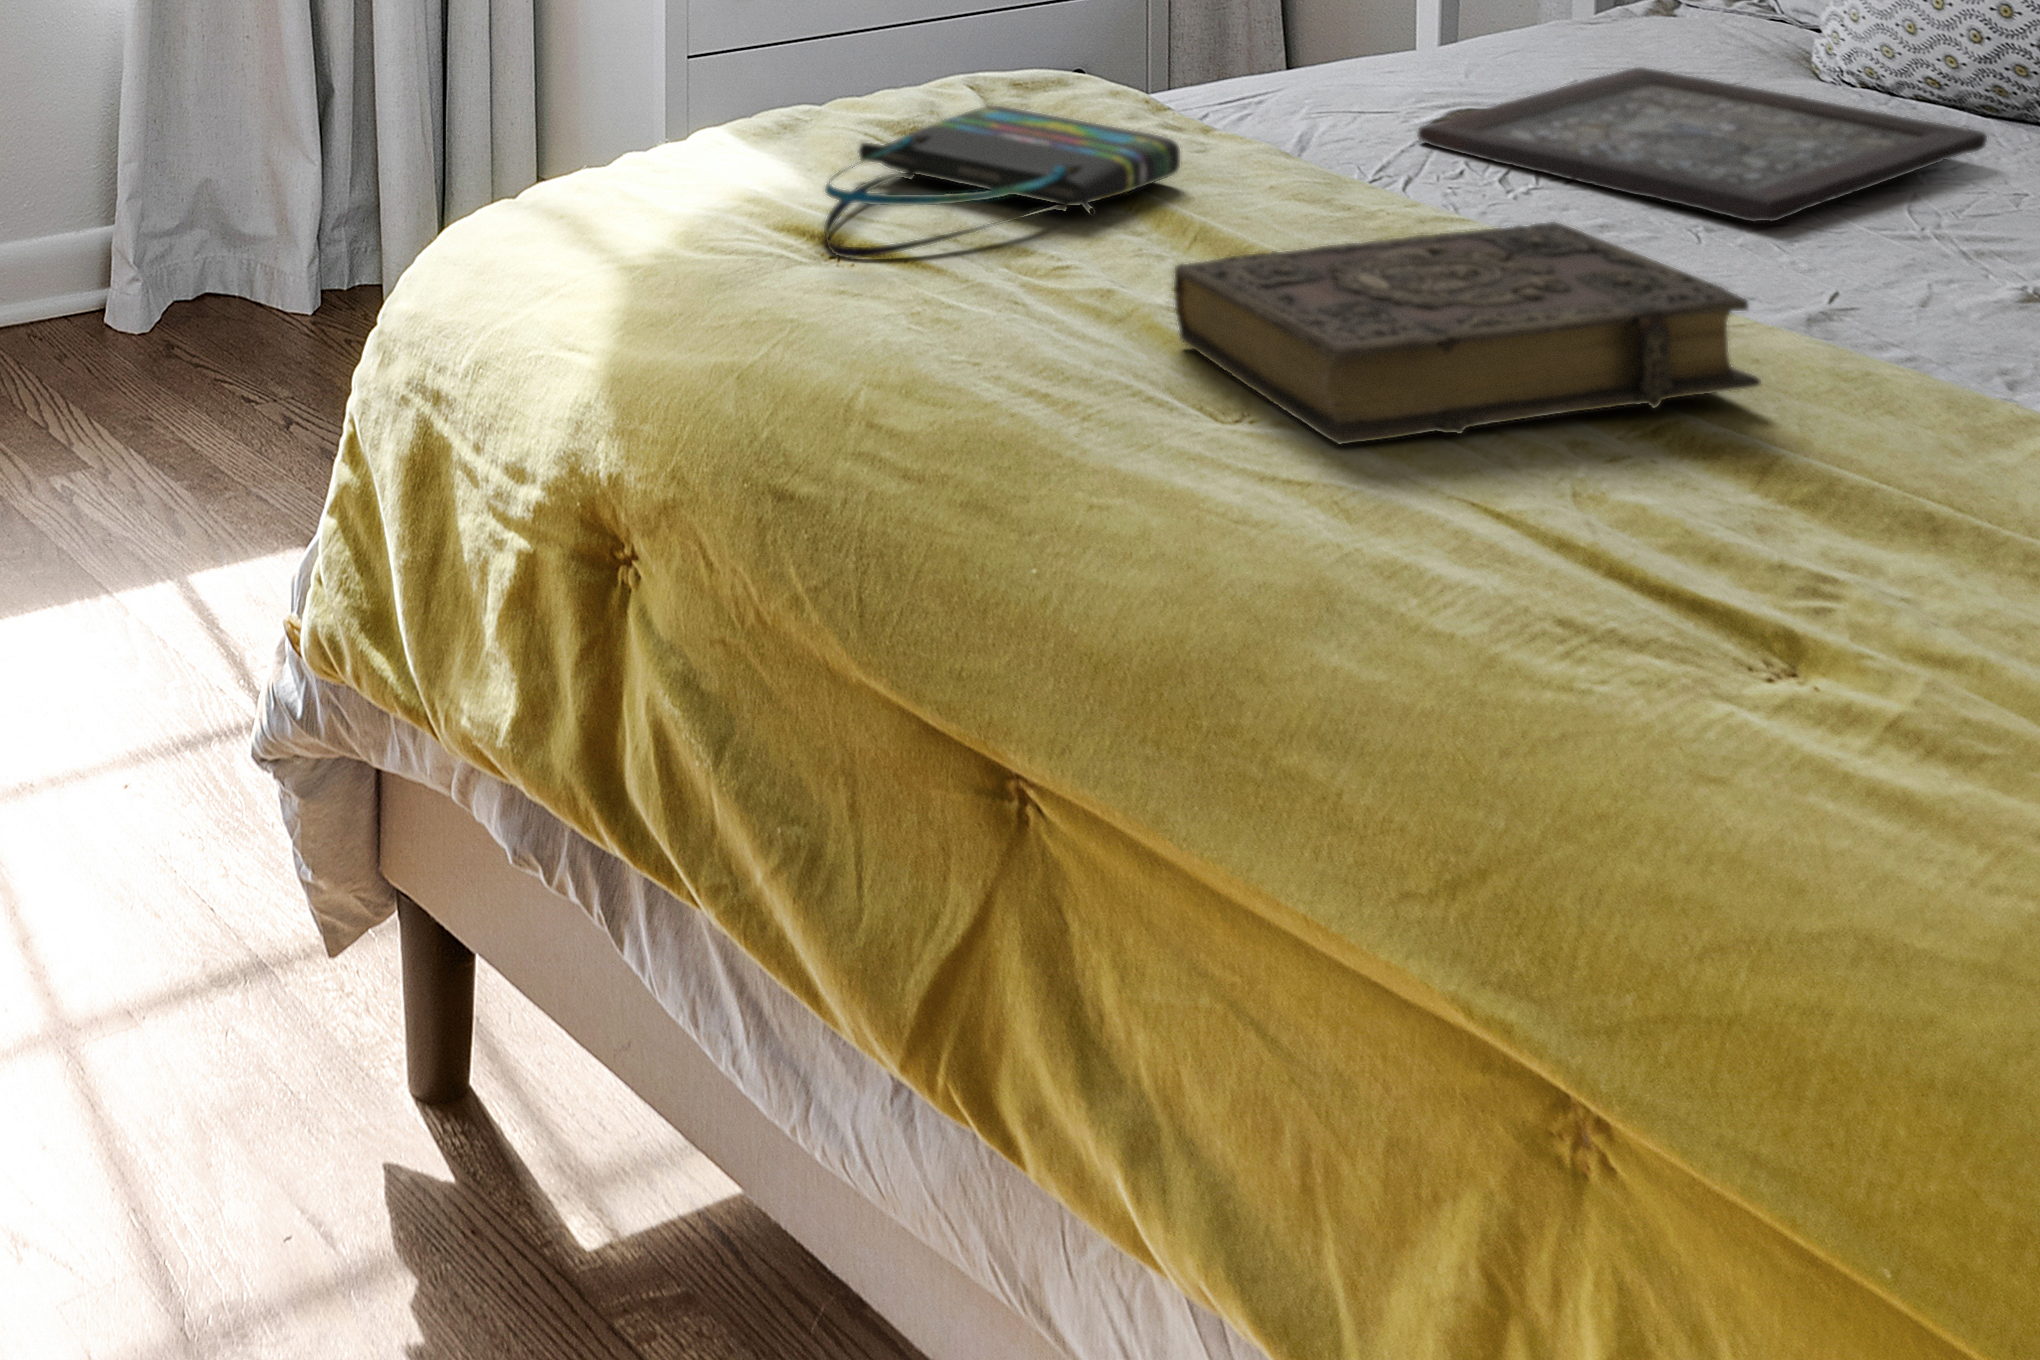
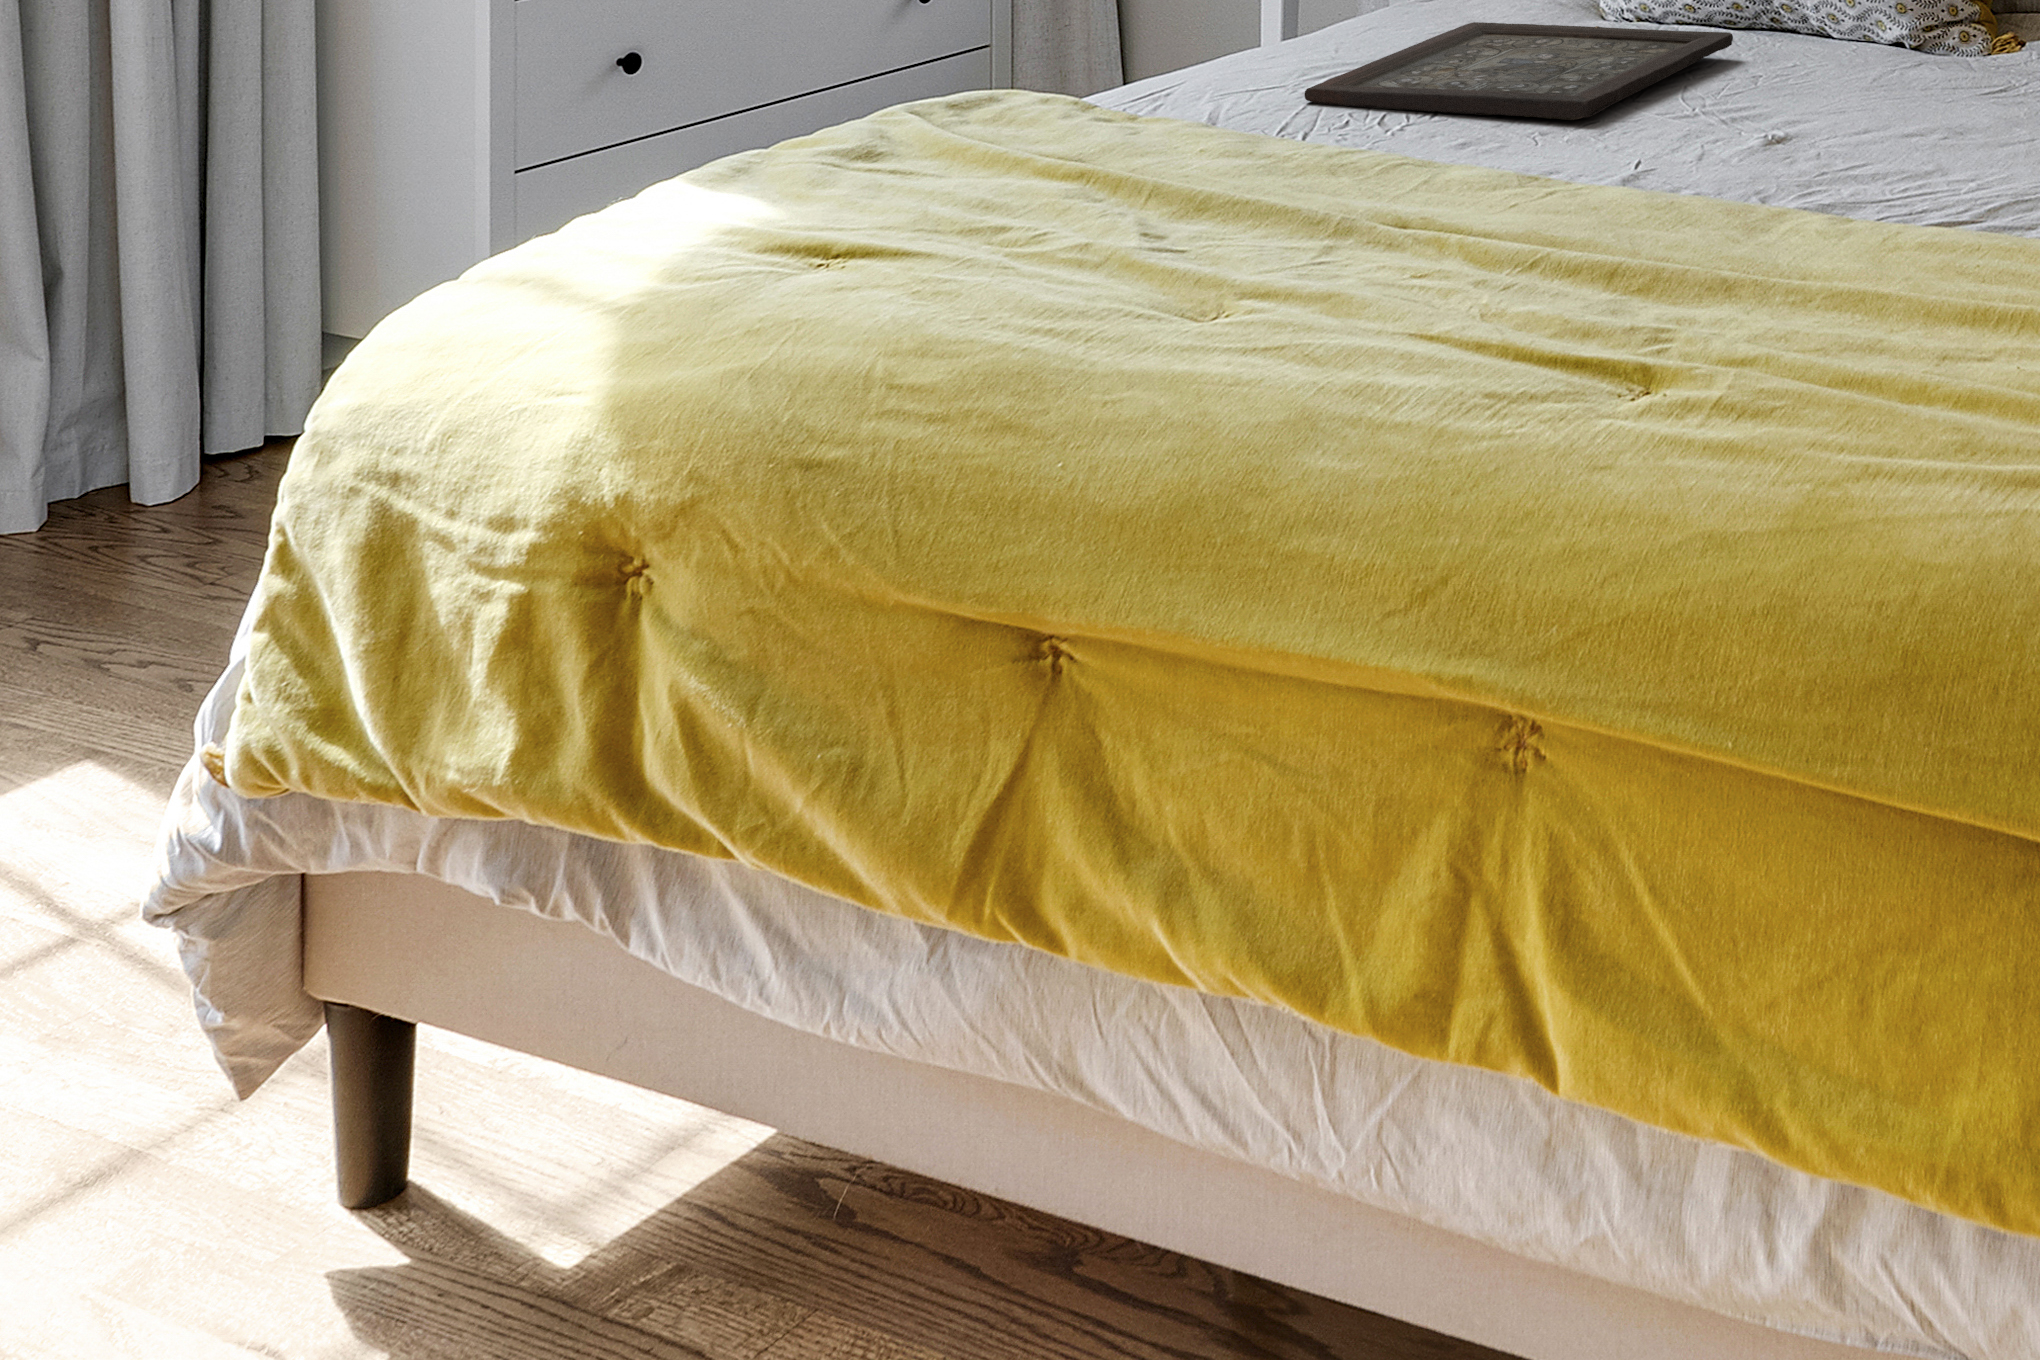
tote bag: present [824,106,1180,258] -> none [793,120,1111,264]
book: present [1174,222,1761,444] -> none [1137,131,1600,321]

